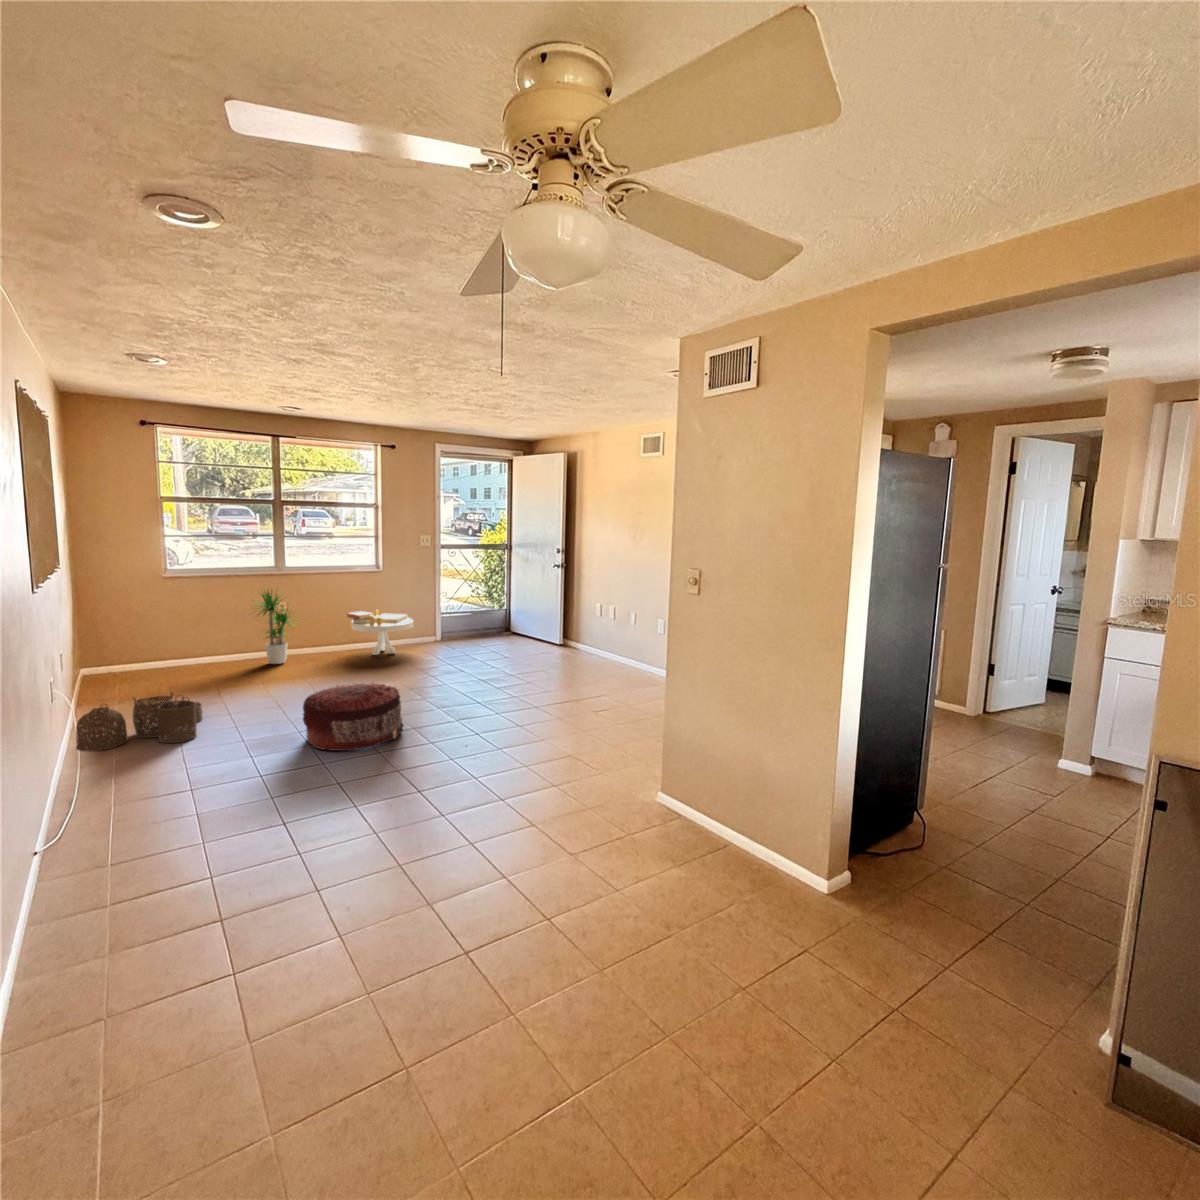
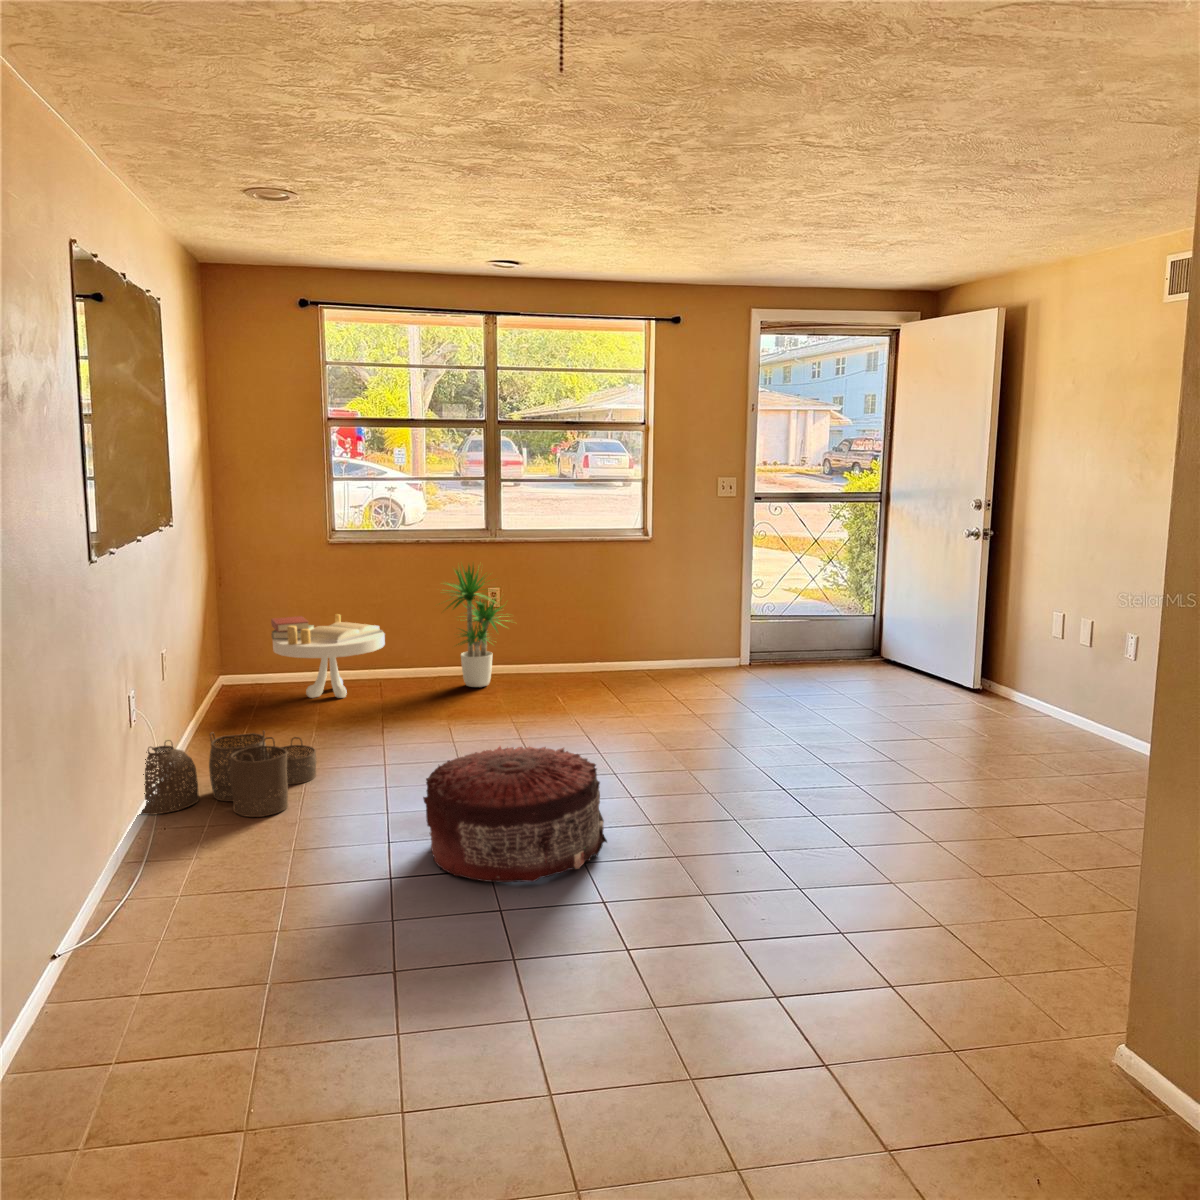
side table: present [347,610,413,655] -> present [271,614,385,698]

